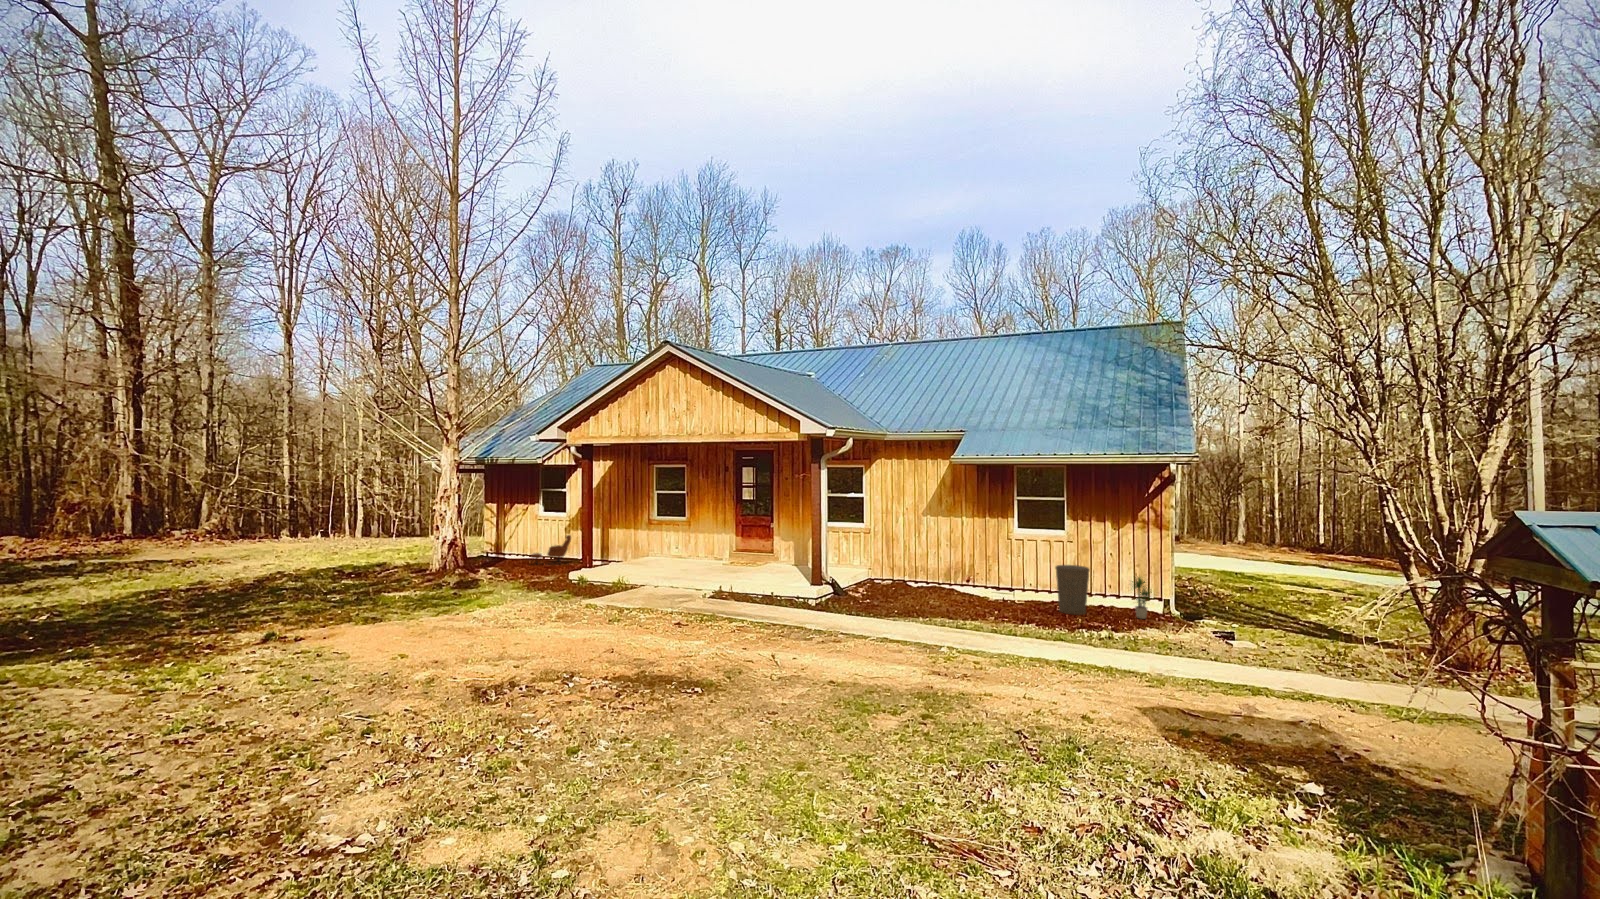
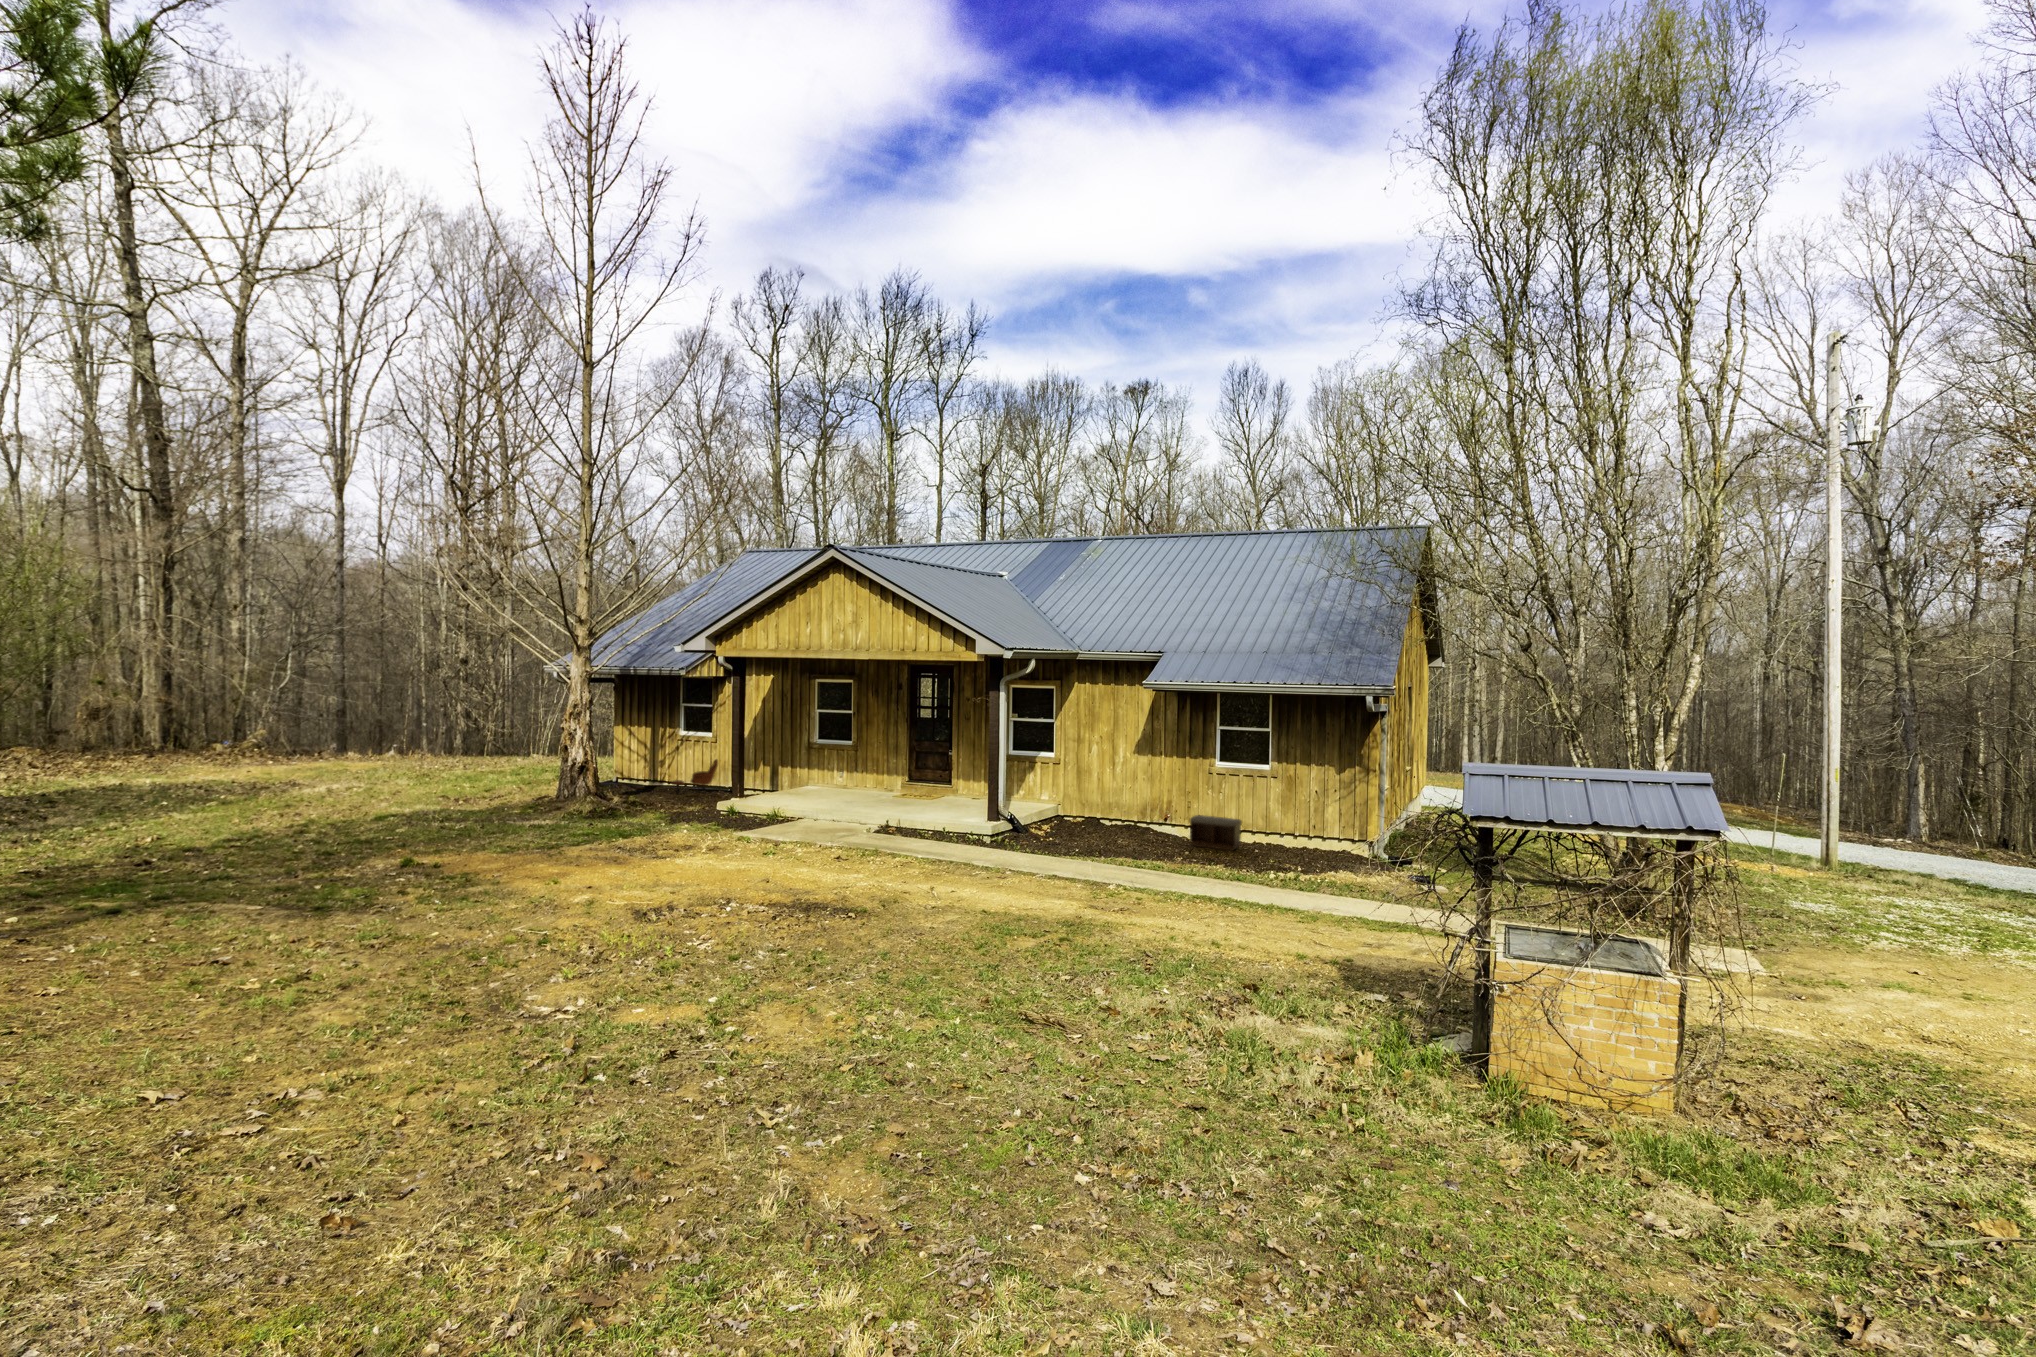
trash can: present [1055,565,1090,615] -> none [1257,803,1293,858]
bench: none [992,577,1039,608] -> present [1190,815,1242,850]
potted plant: present [1132,577,1150,619] -> none [1330,814,1363,863]

